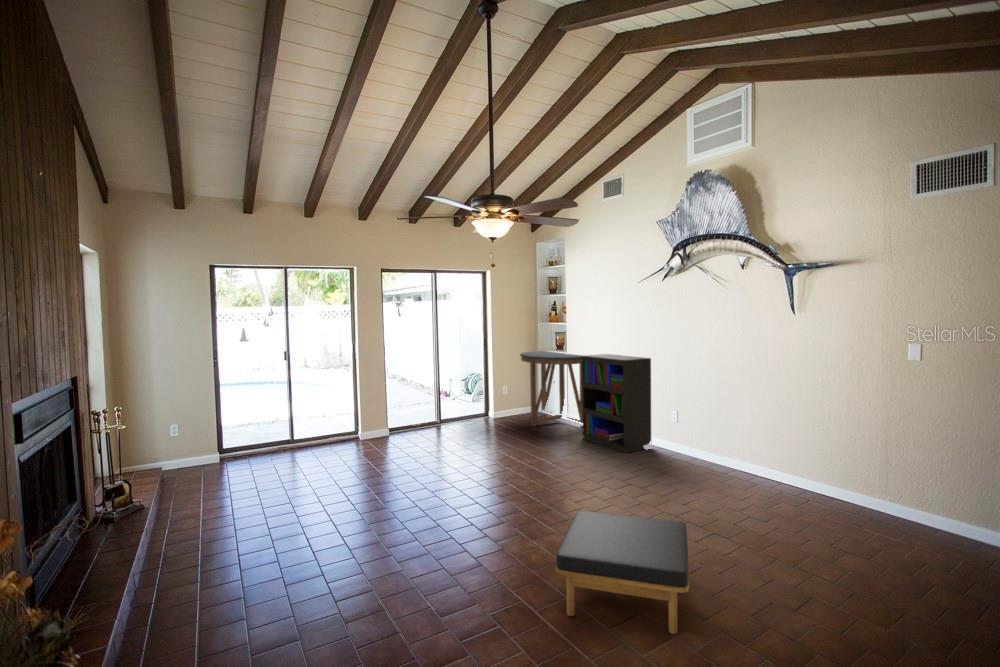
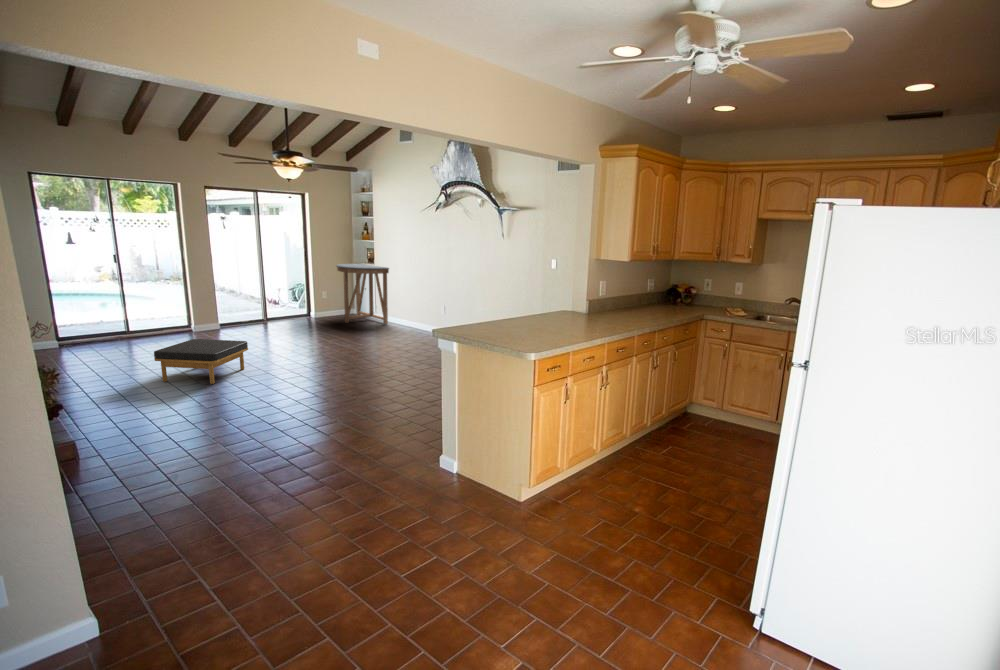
bookshelf: present [582,354,651,453] -> none [381,266,429,338]
ottoman: present [556,511,689,634] -> present [154,339,248,384]

